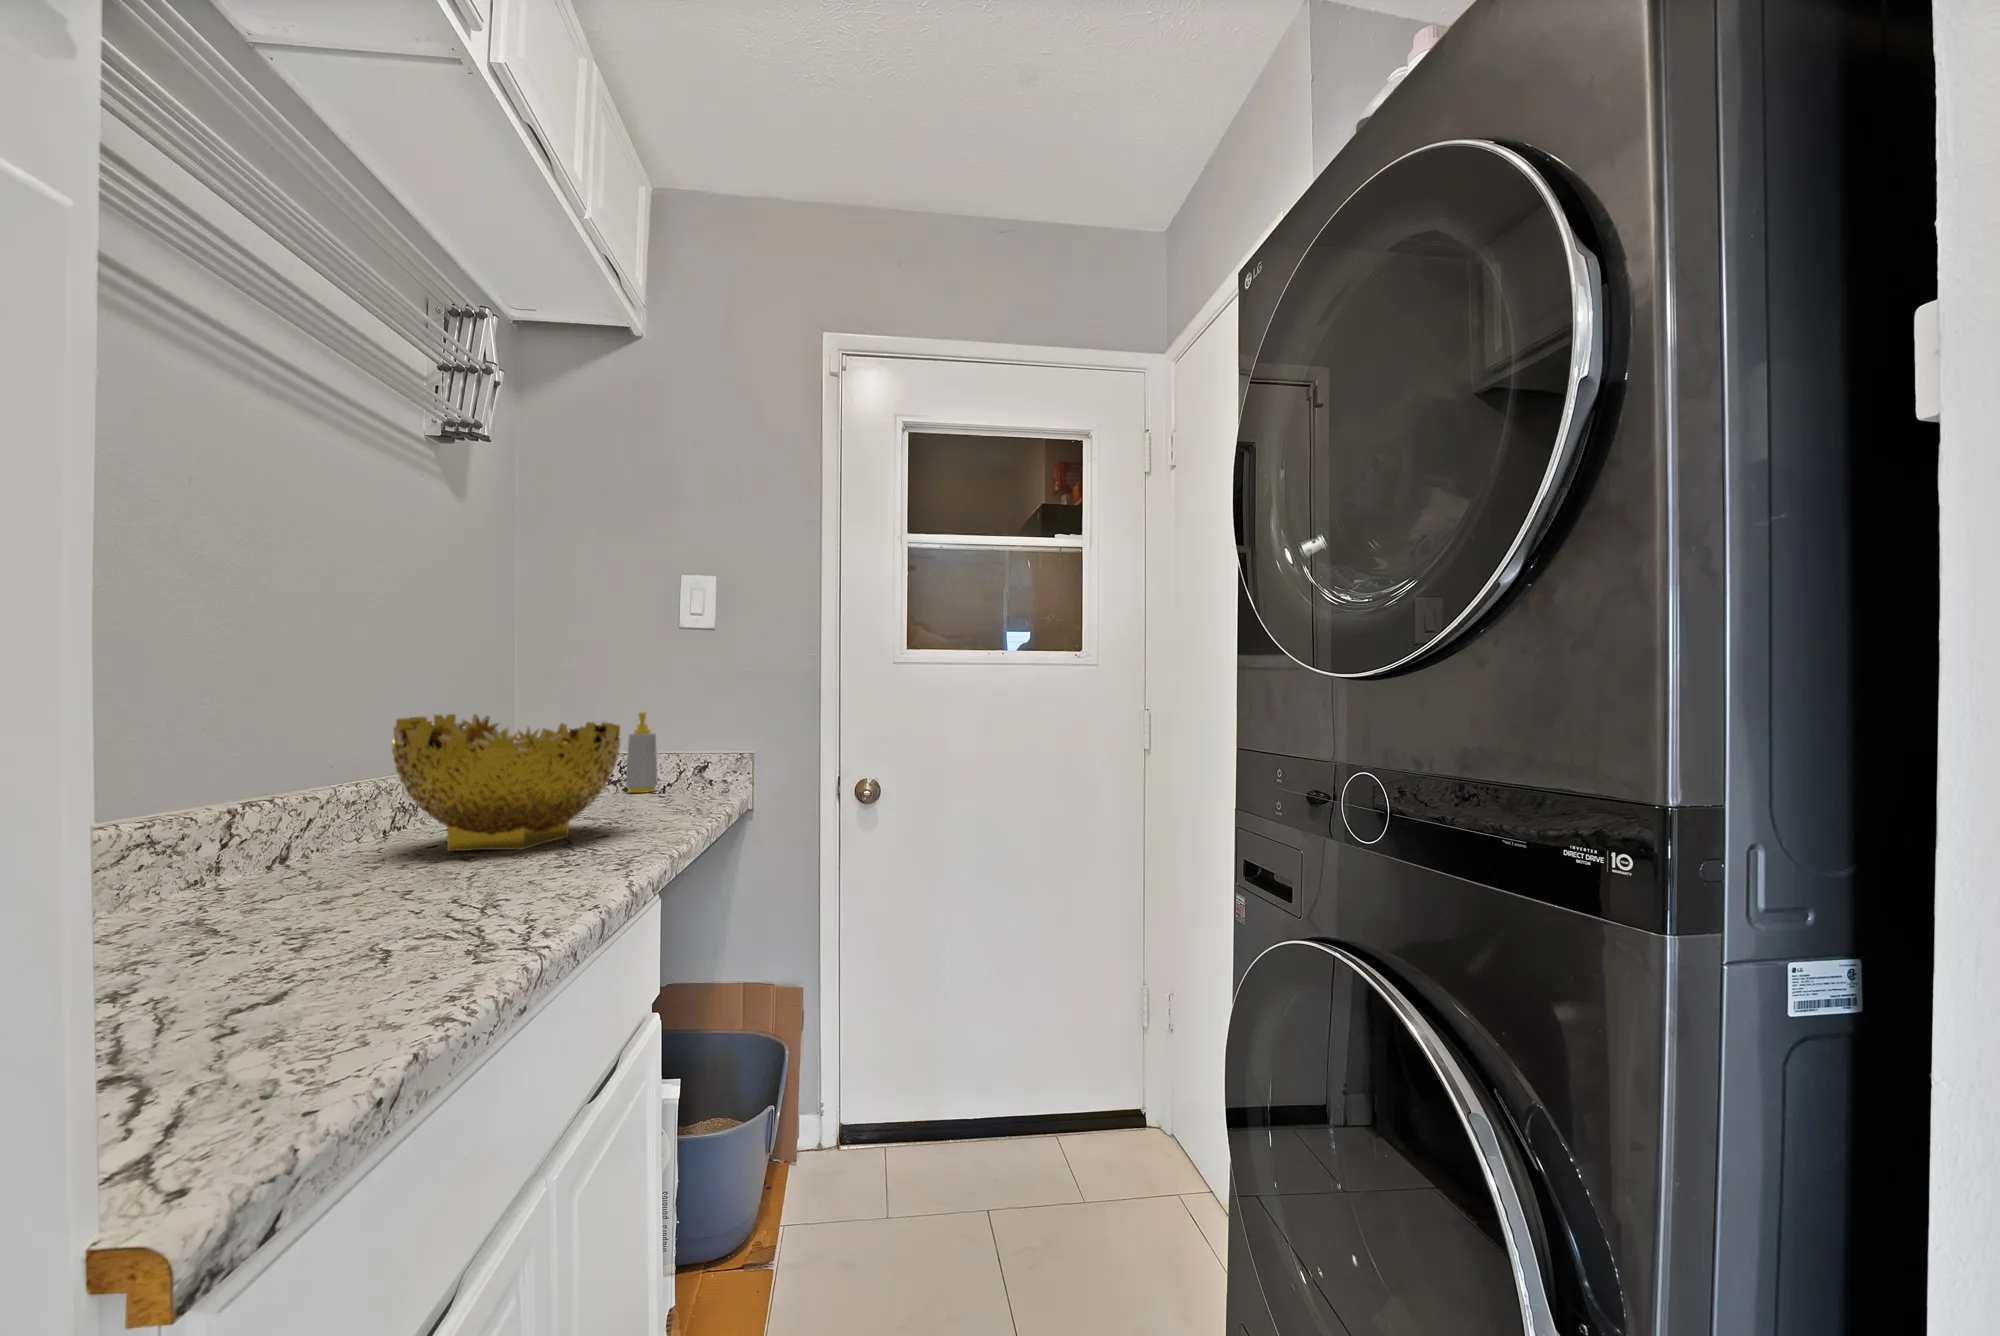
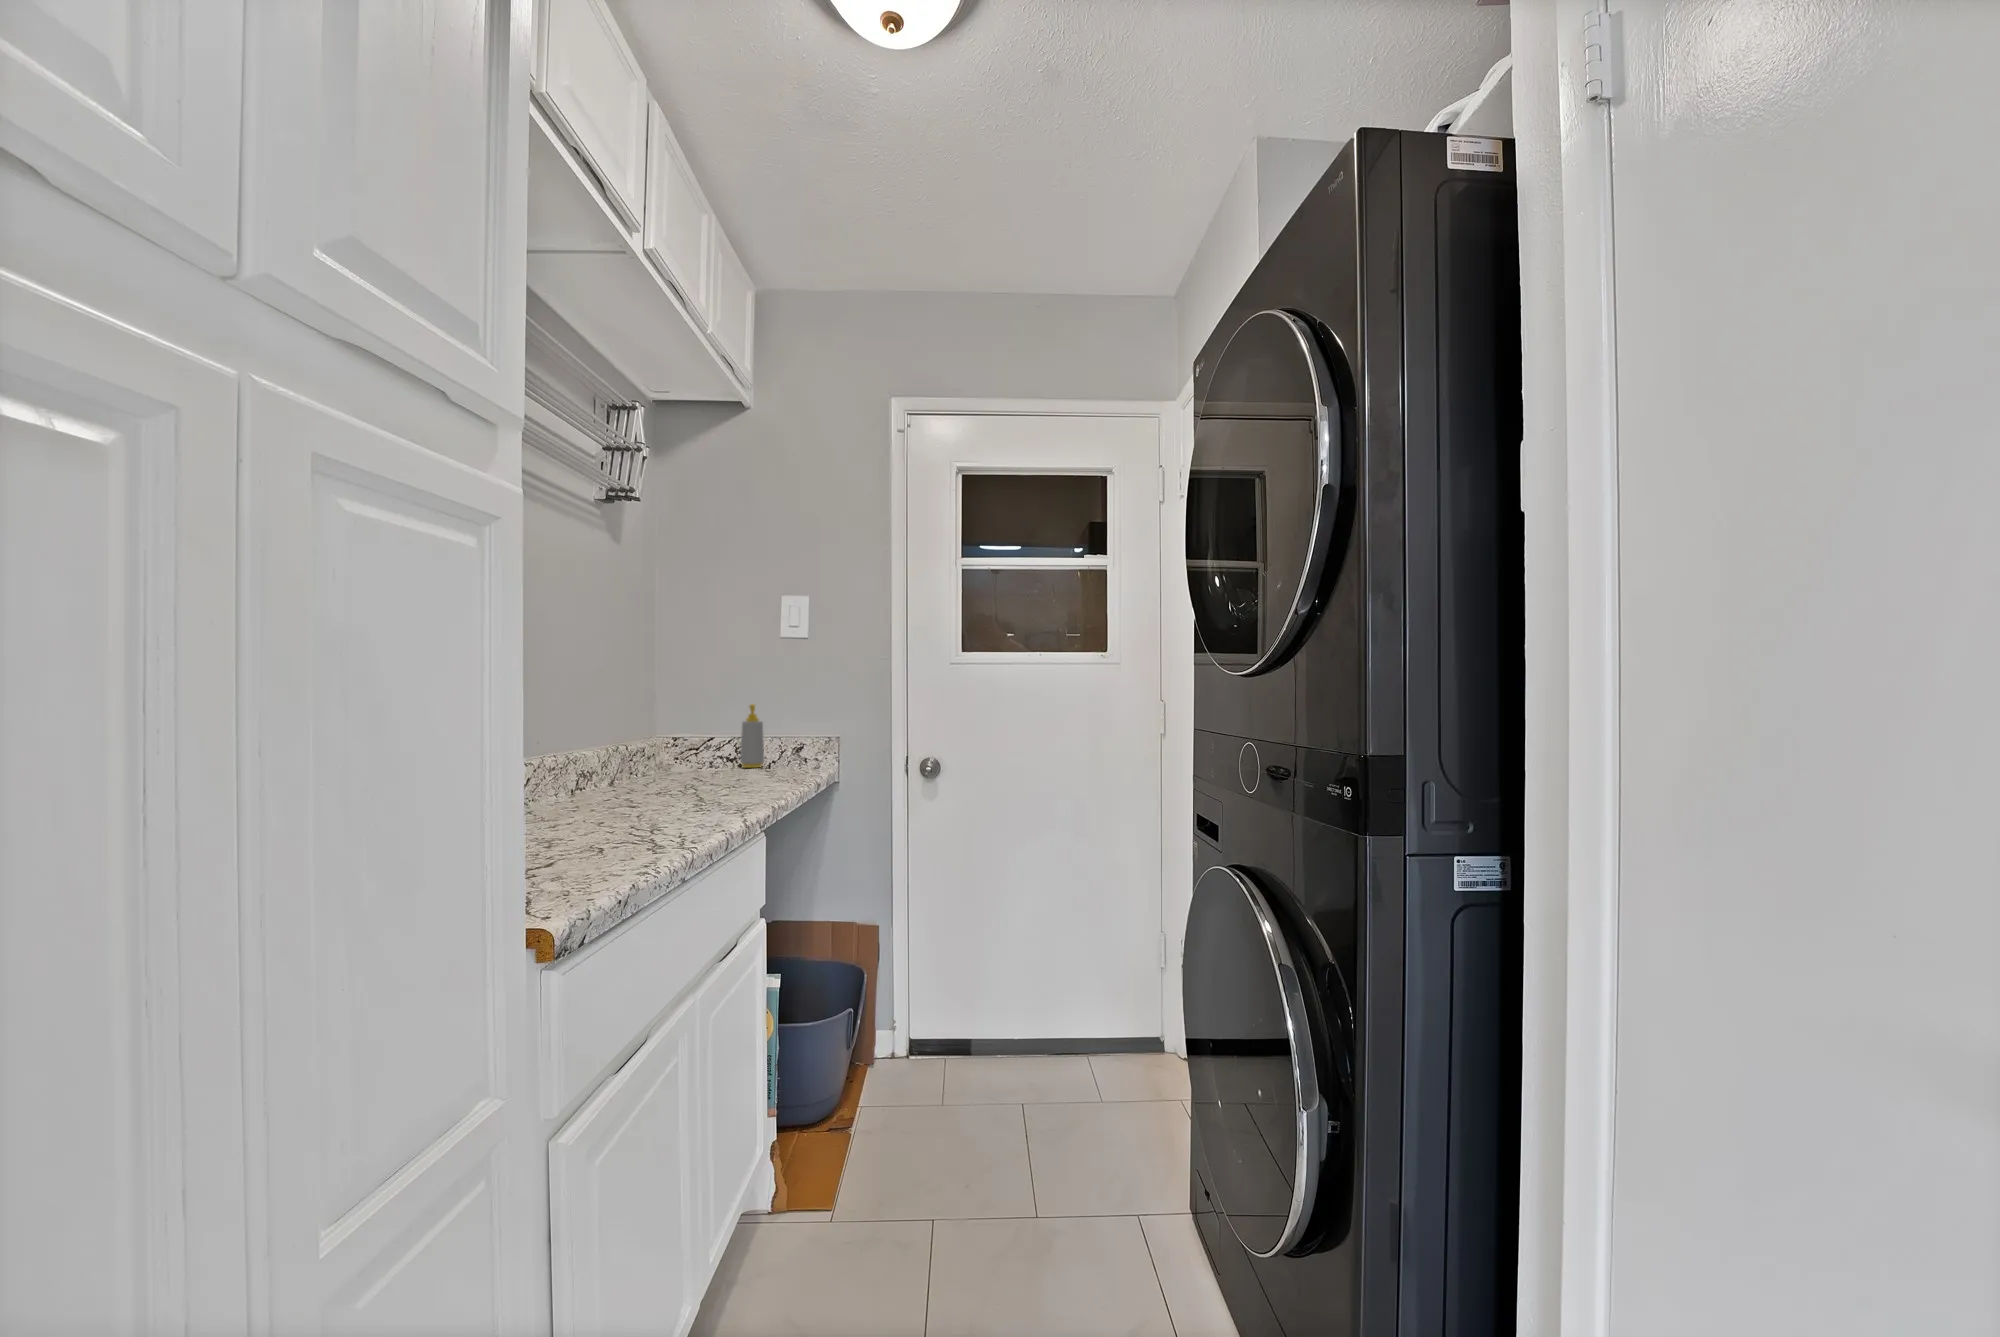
decorative bowl: present [392,714,620,851] -> none [581,706,736,802]

